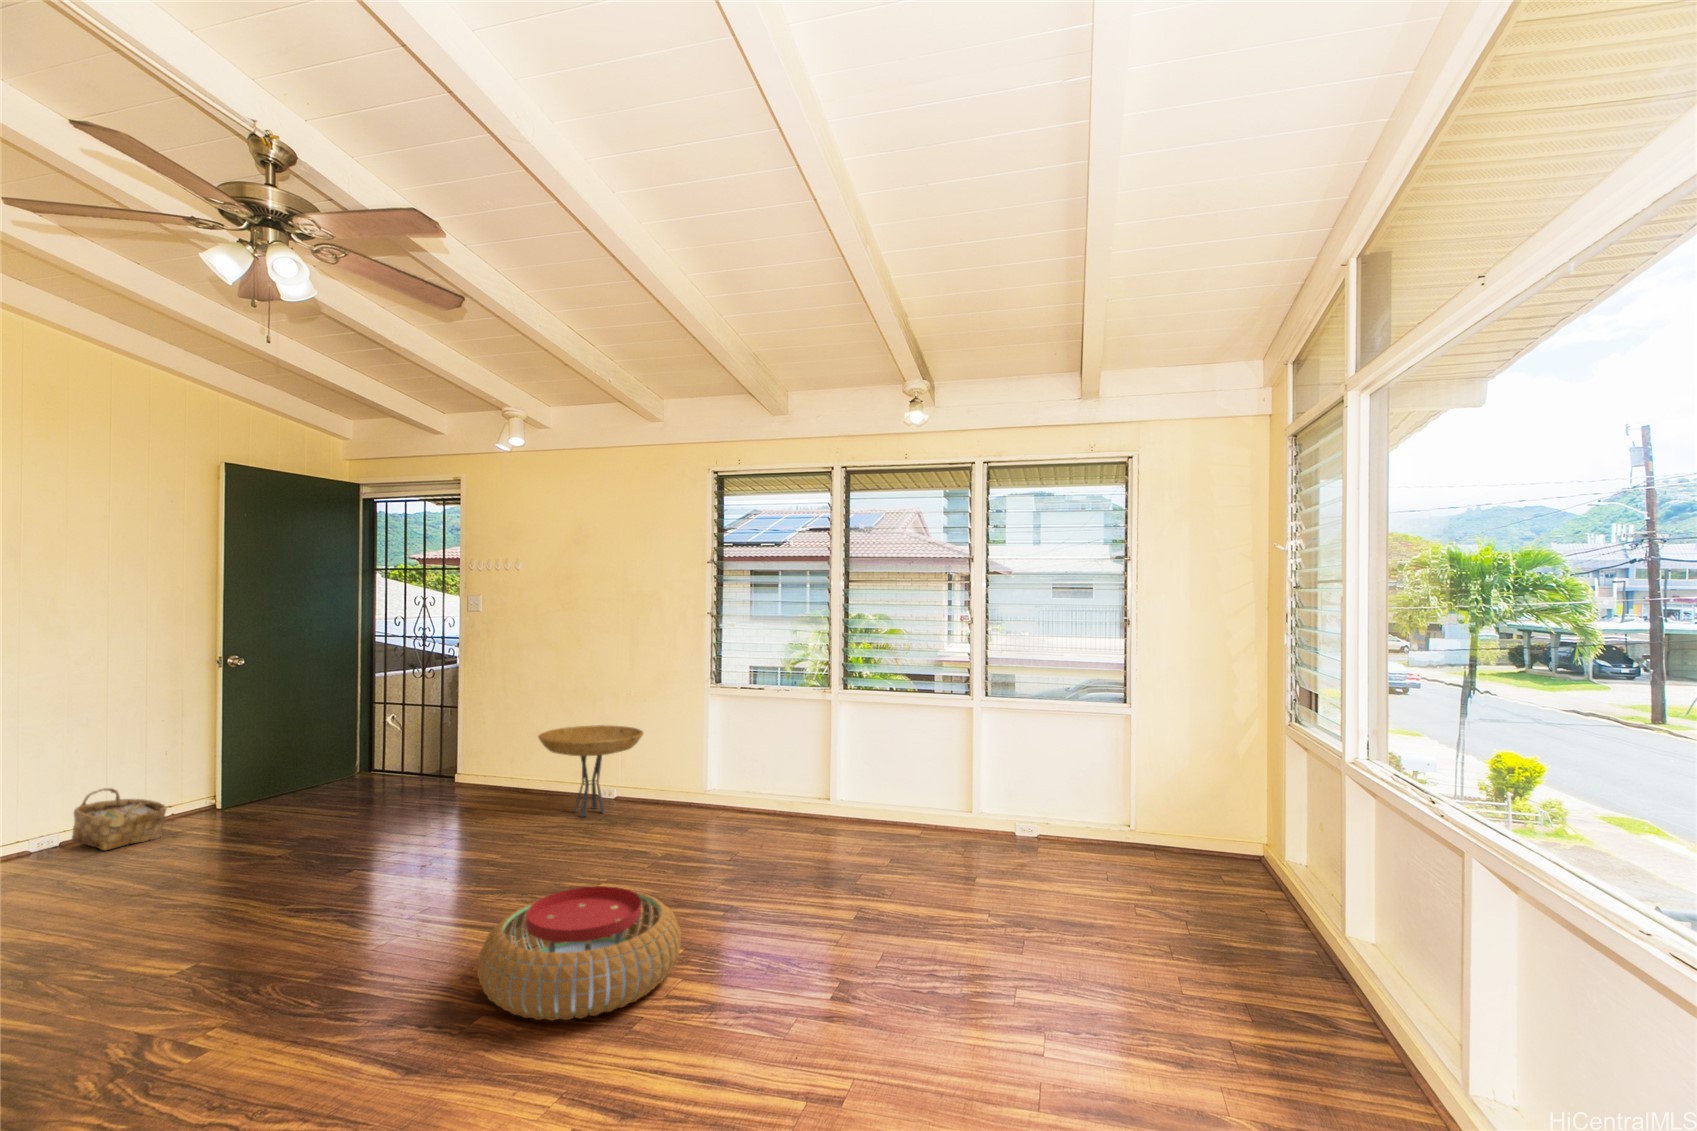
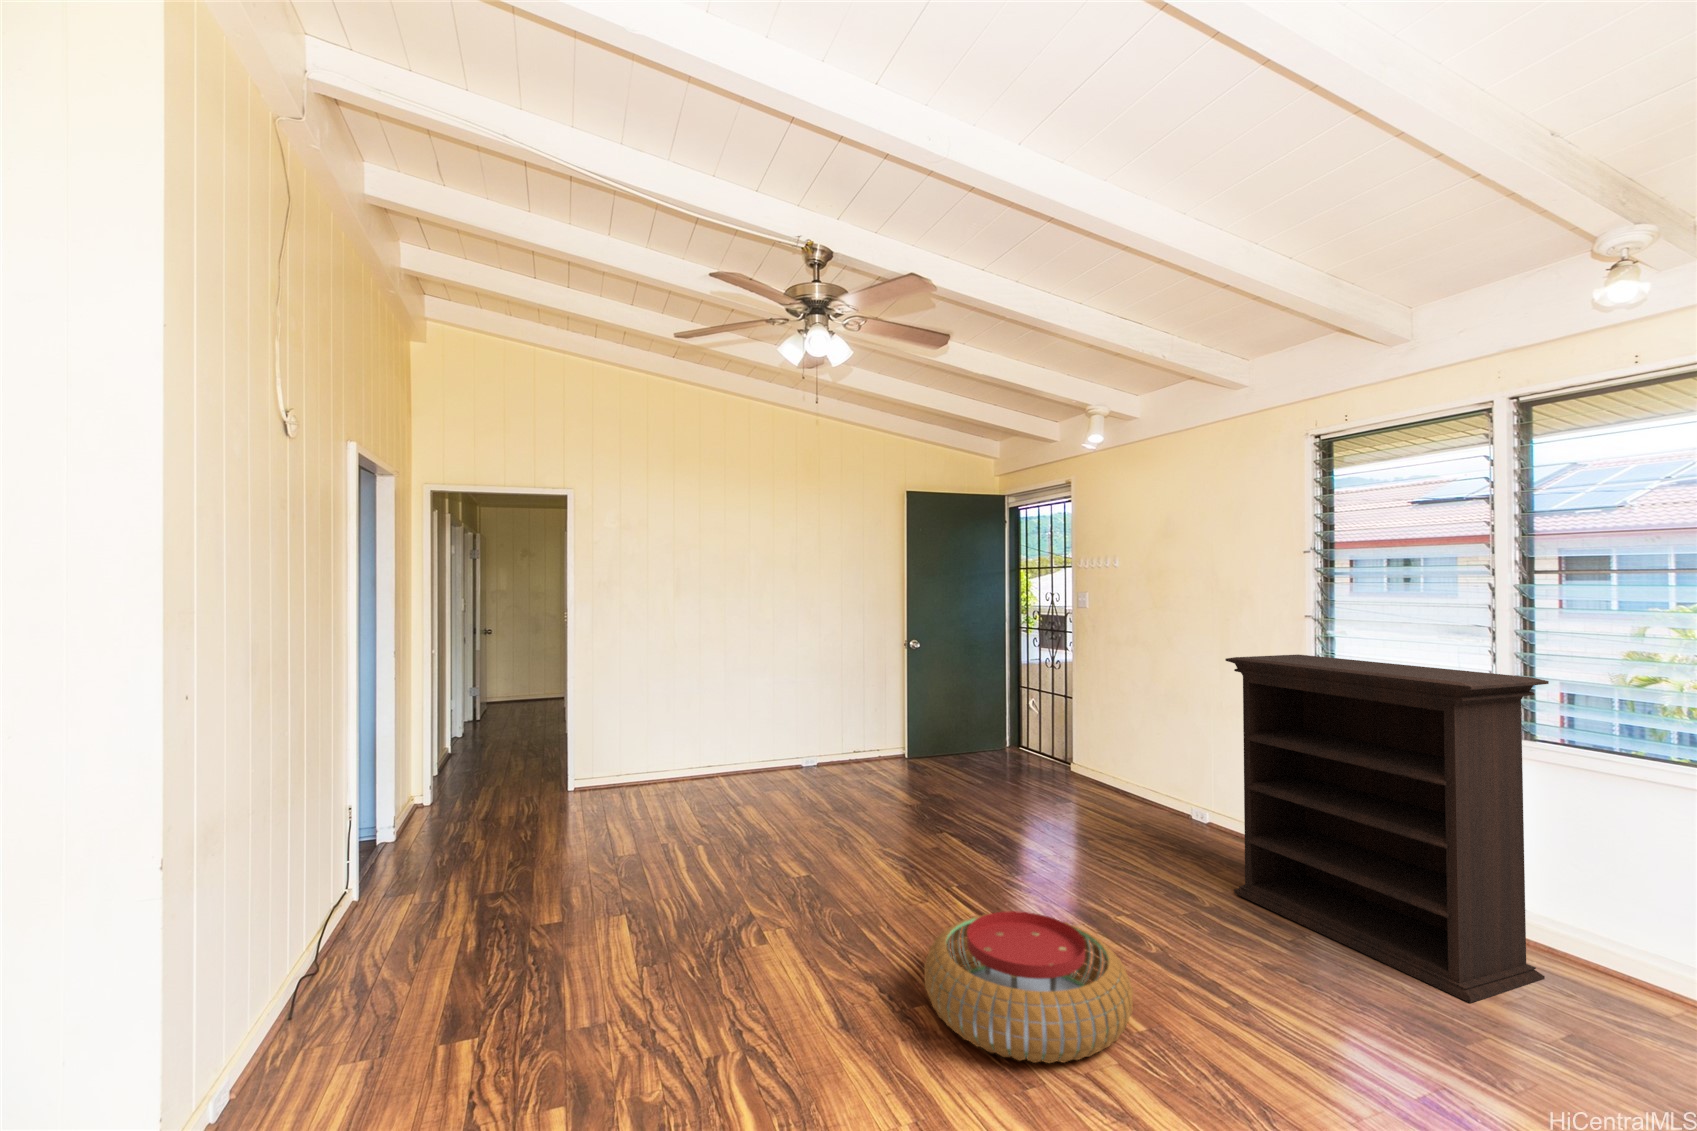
bookshelf: none [670,643,862,858] -> present [1225,655,1549,1003]
side table: present [538,725,644,817] -> none [1110,735,1232,839]
woven basket: present [72,788,166,850] -> none [822,731,866,775]

